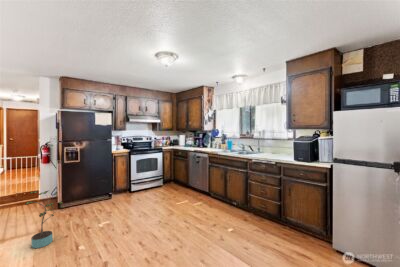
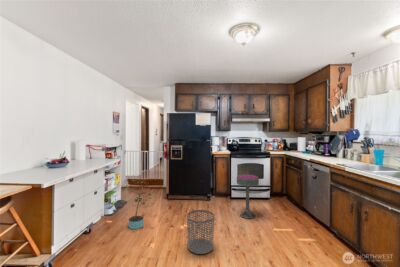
bar stool: none [144,167,162,203] -> present [237,174,259,219]
waste bin: none [118,202,144,240] -> present [187,210,214,254]

